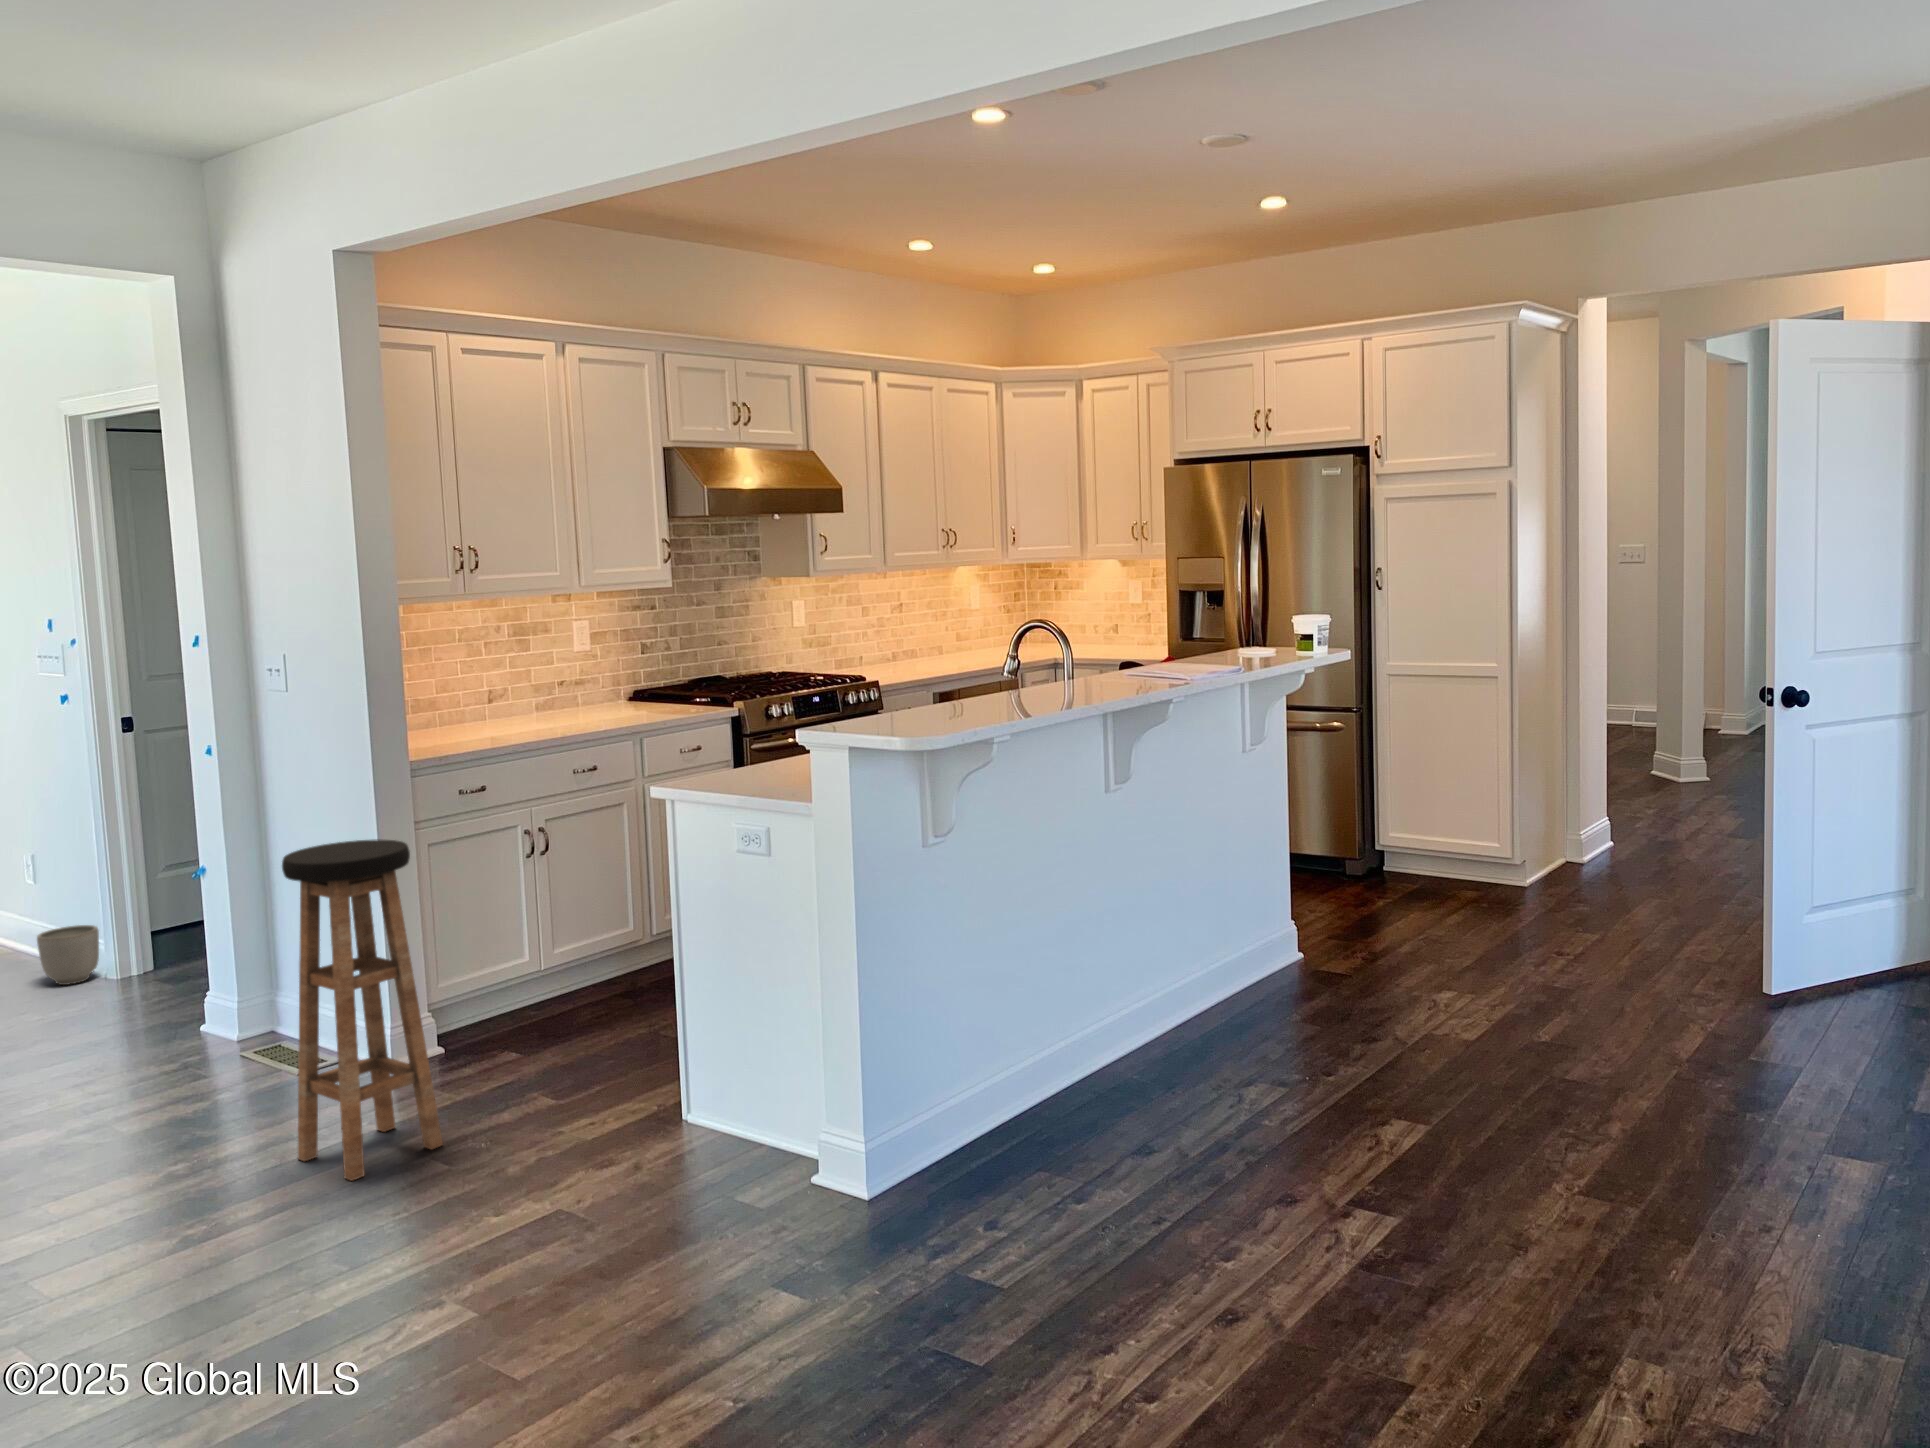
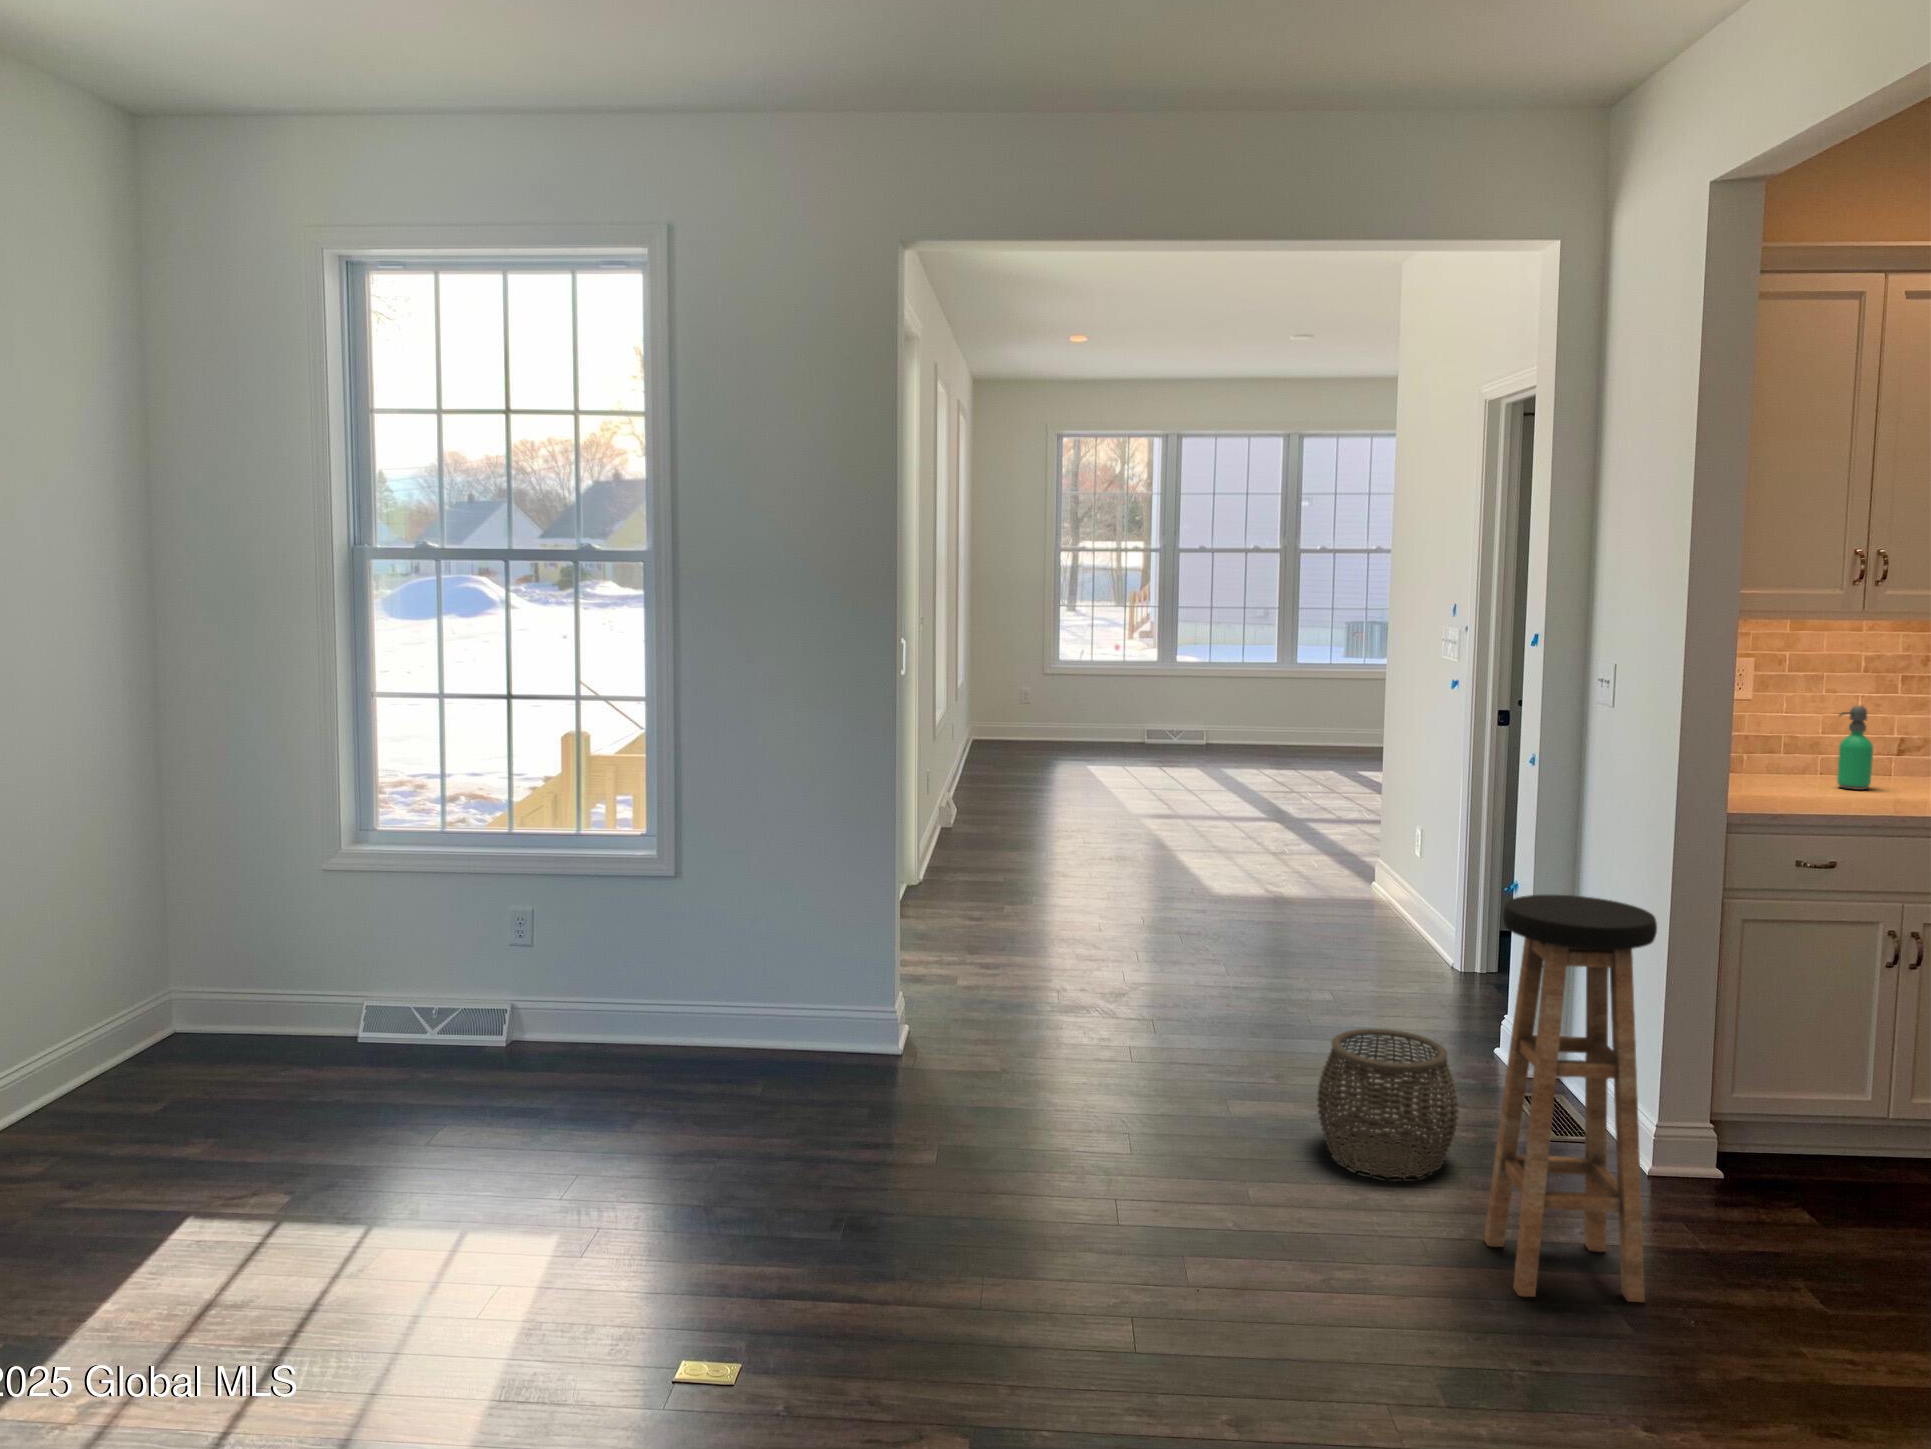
soap dispenser: none [461,666,489,731] -> present [1837,706,1873,790]
planter: present [37,925,99,985] -> none [1396,904,1449,961]
woven basket: none [84,1017,235,1160] -> present [1317,1029,1459,1179]

